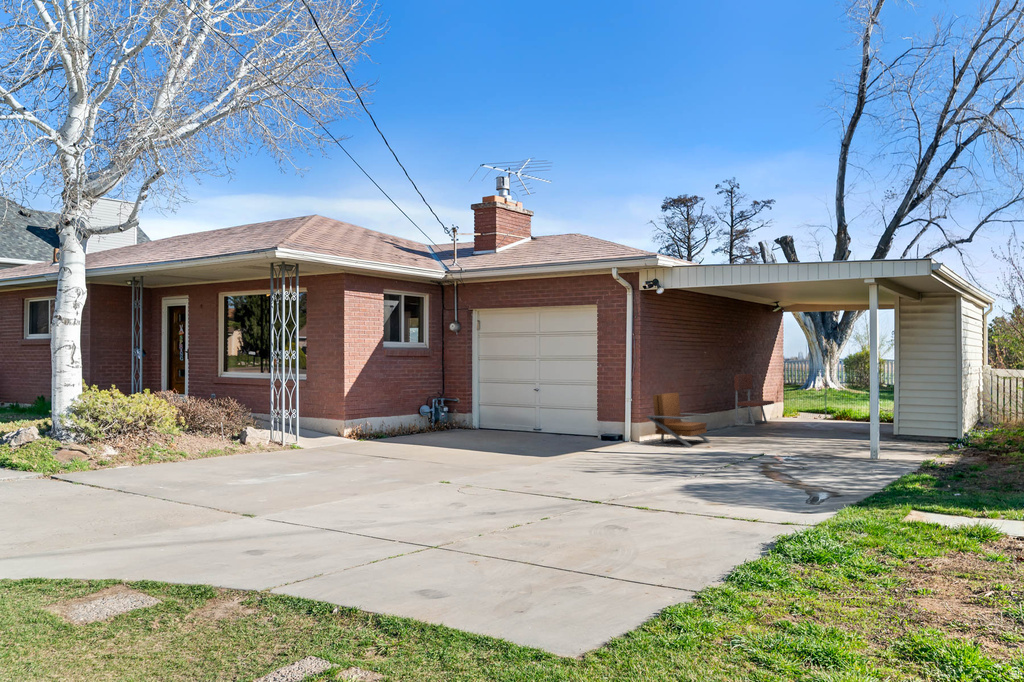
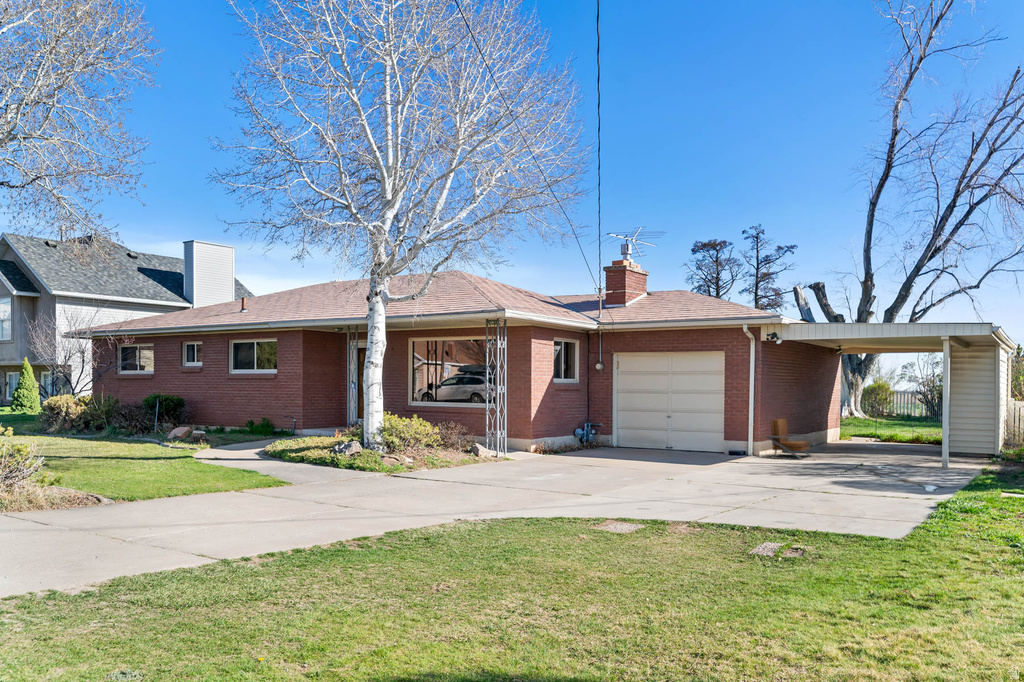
bench: present [734,374,774,426] -> none [813,404,843,446]

